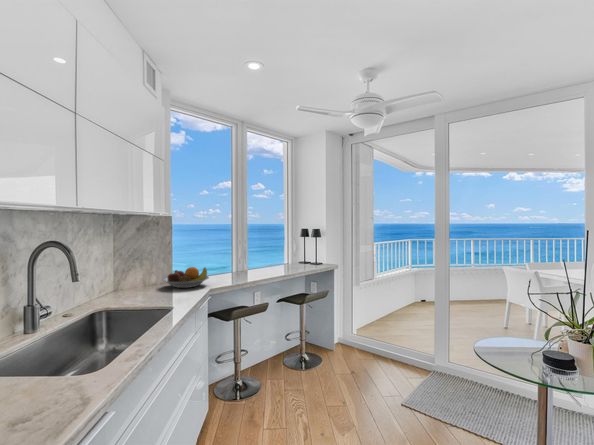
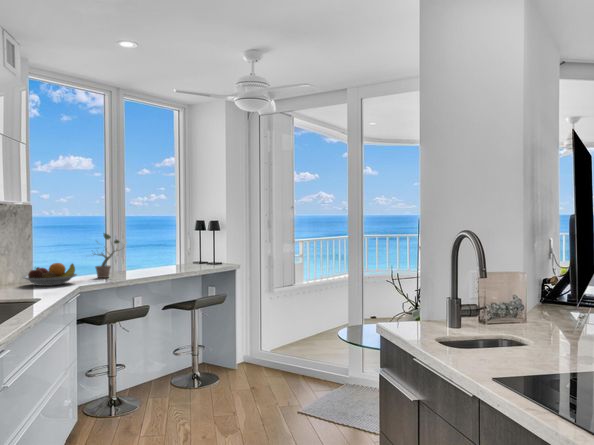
potted plant: none [215,239,251,279] -> present [95,233,127,278]

